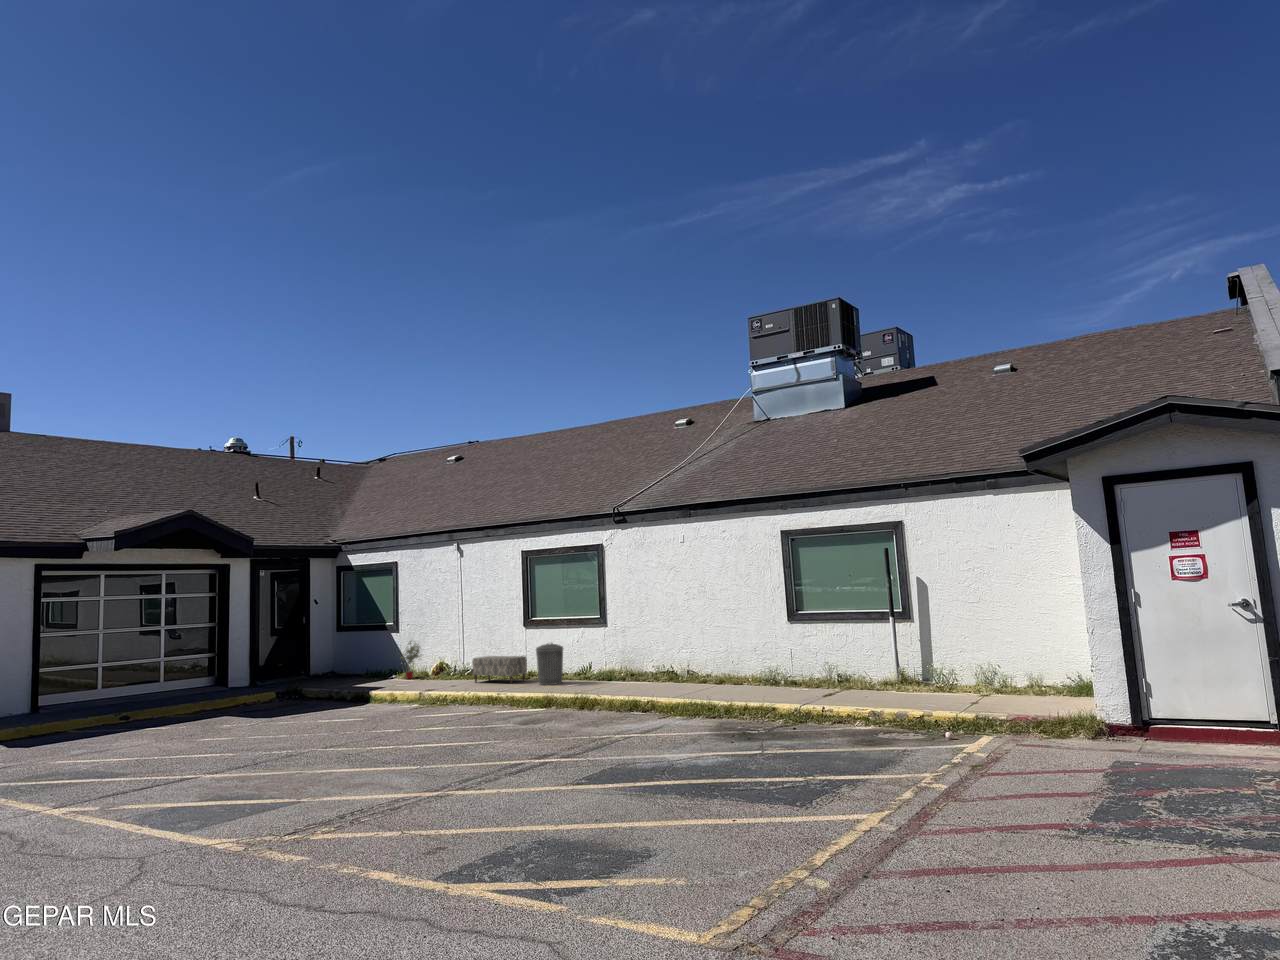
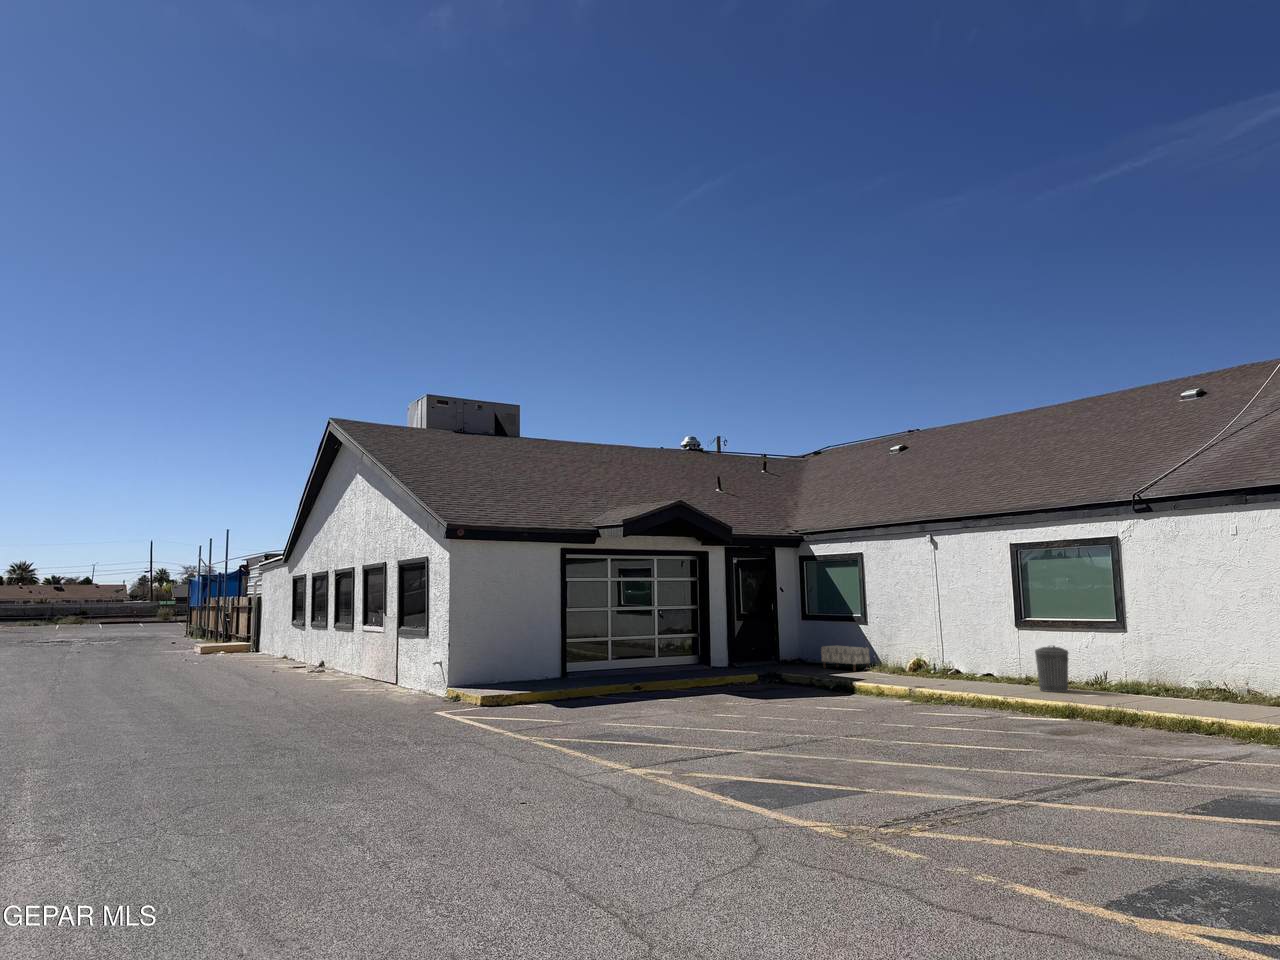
potted tree: present [400,641,420,679] -> none [872,634,897,674]
bench: present [472,656,527,683] -> present [821,646,870,671]

